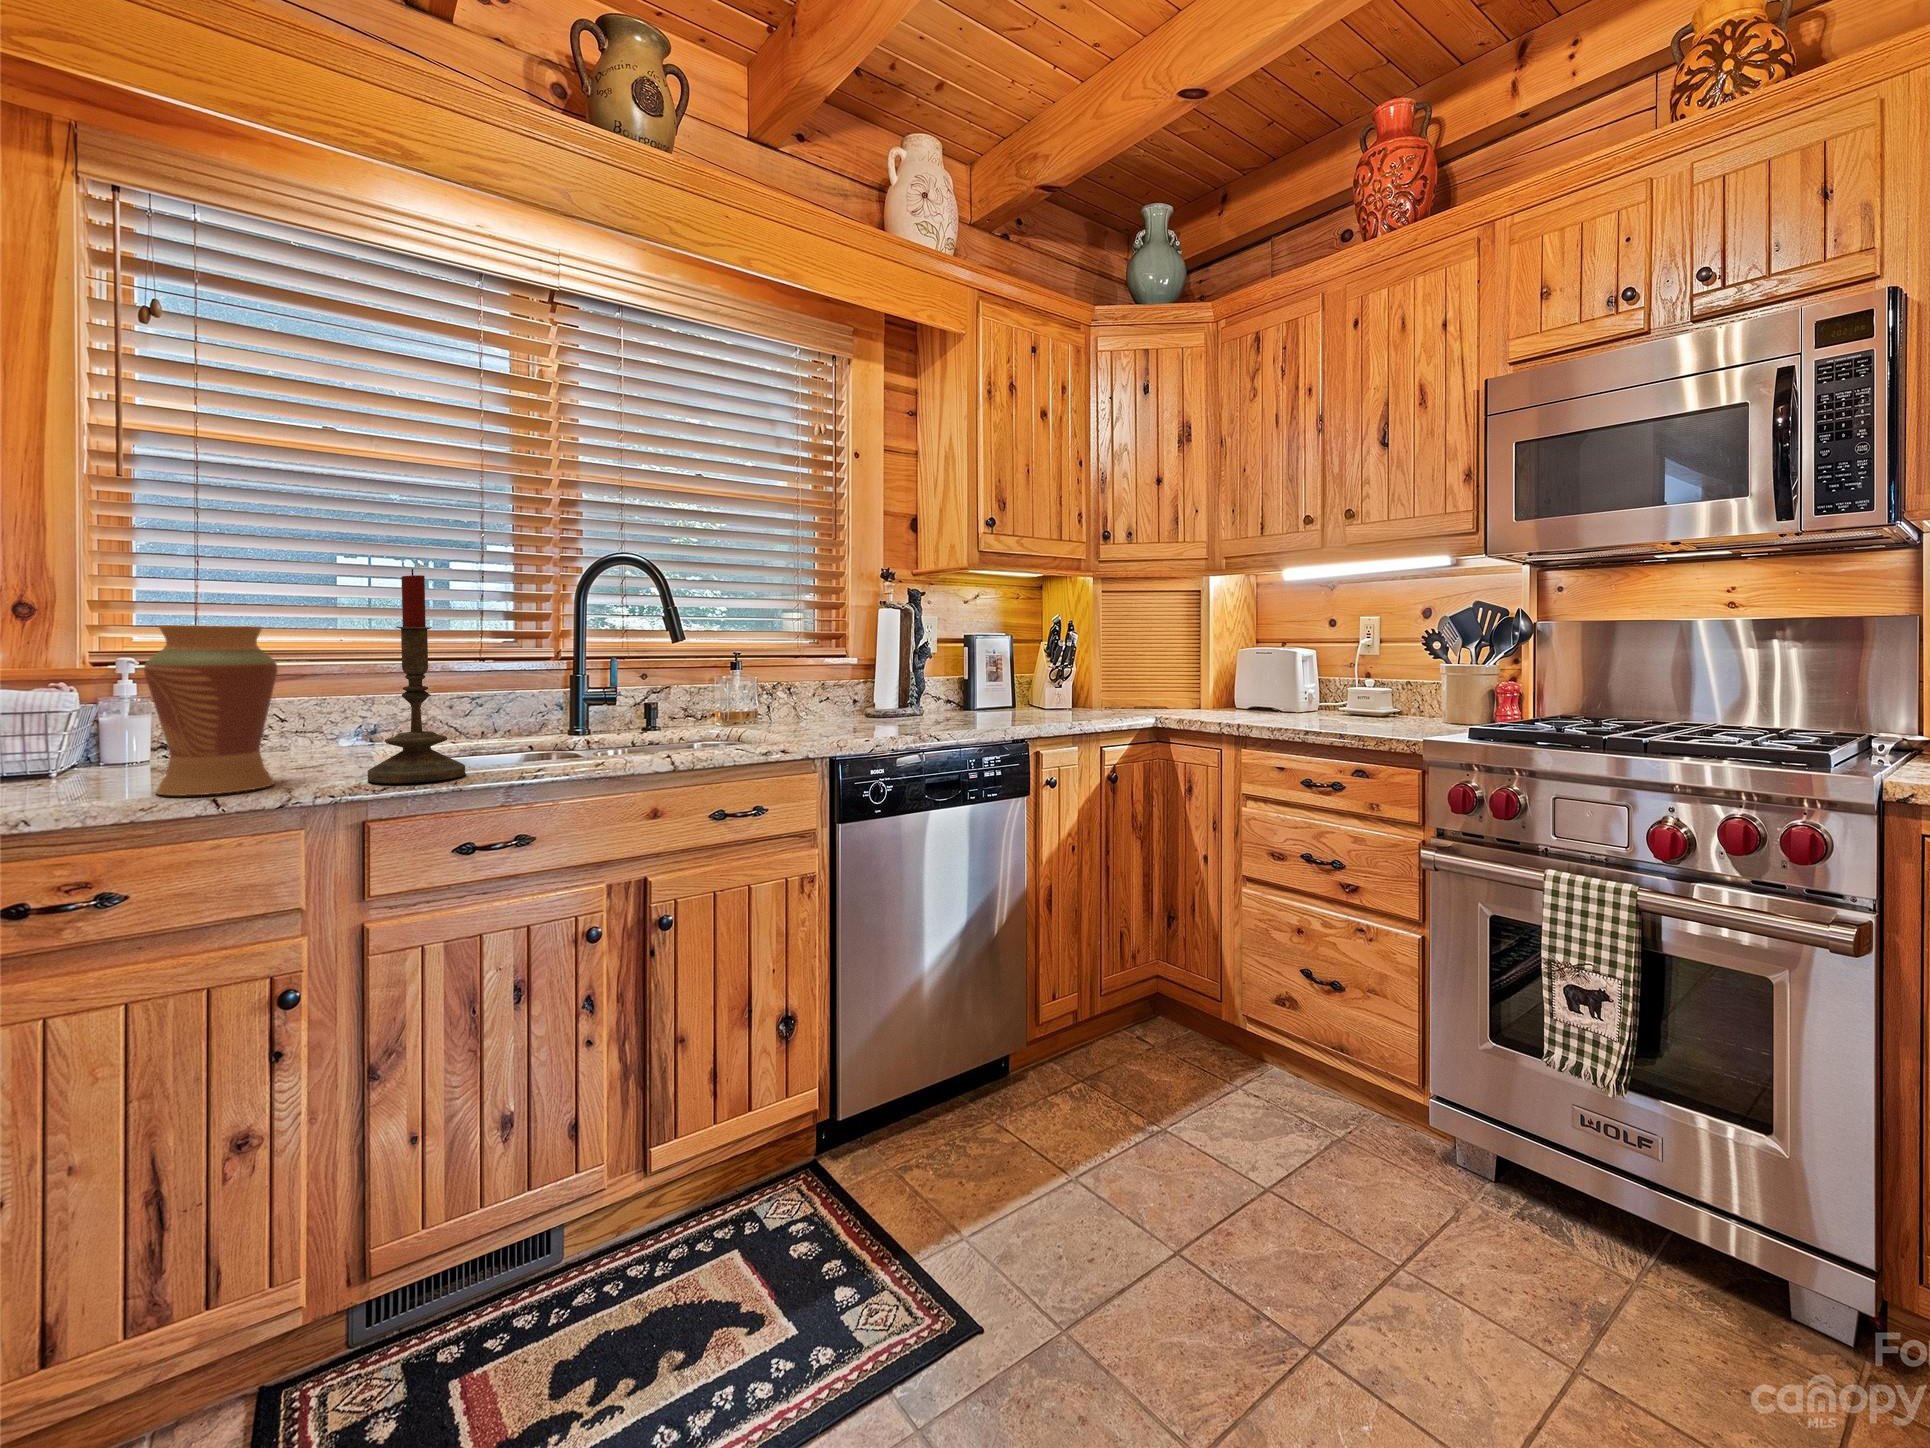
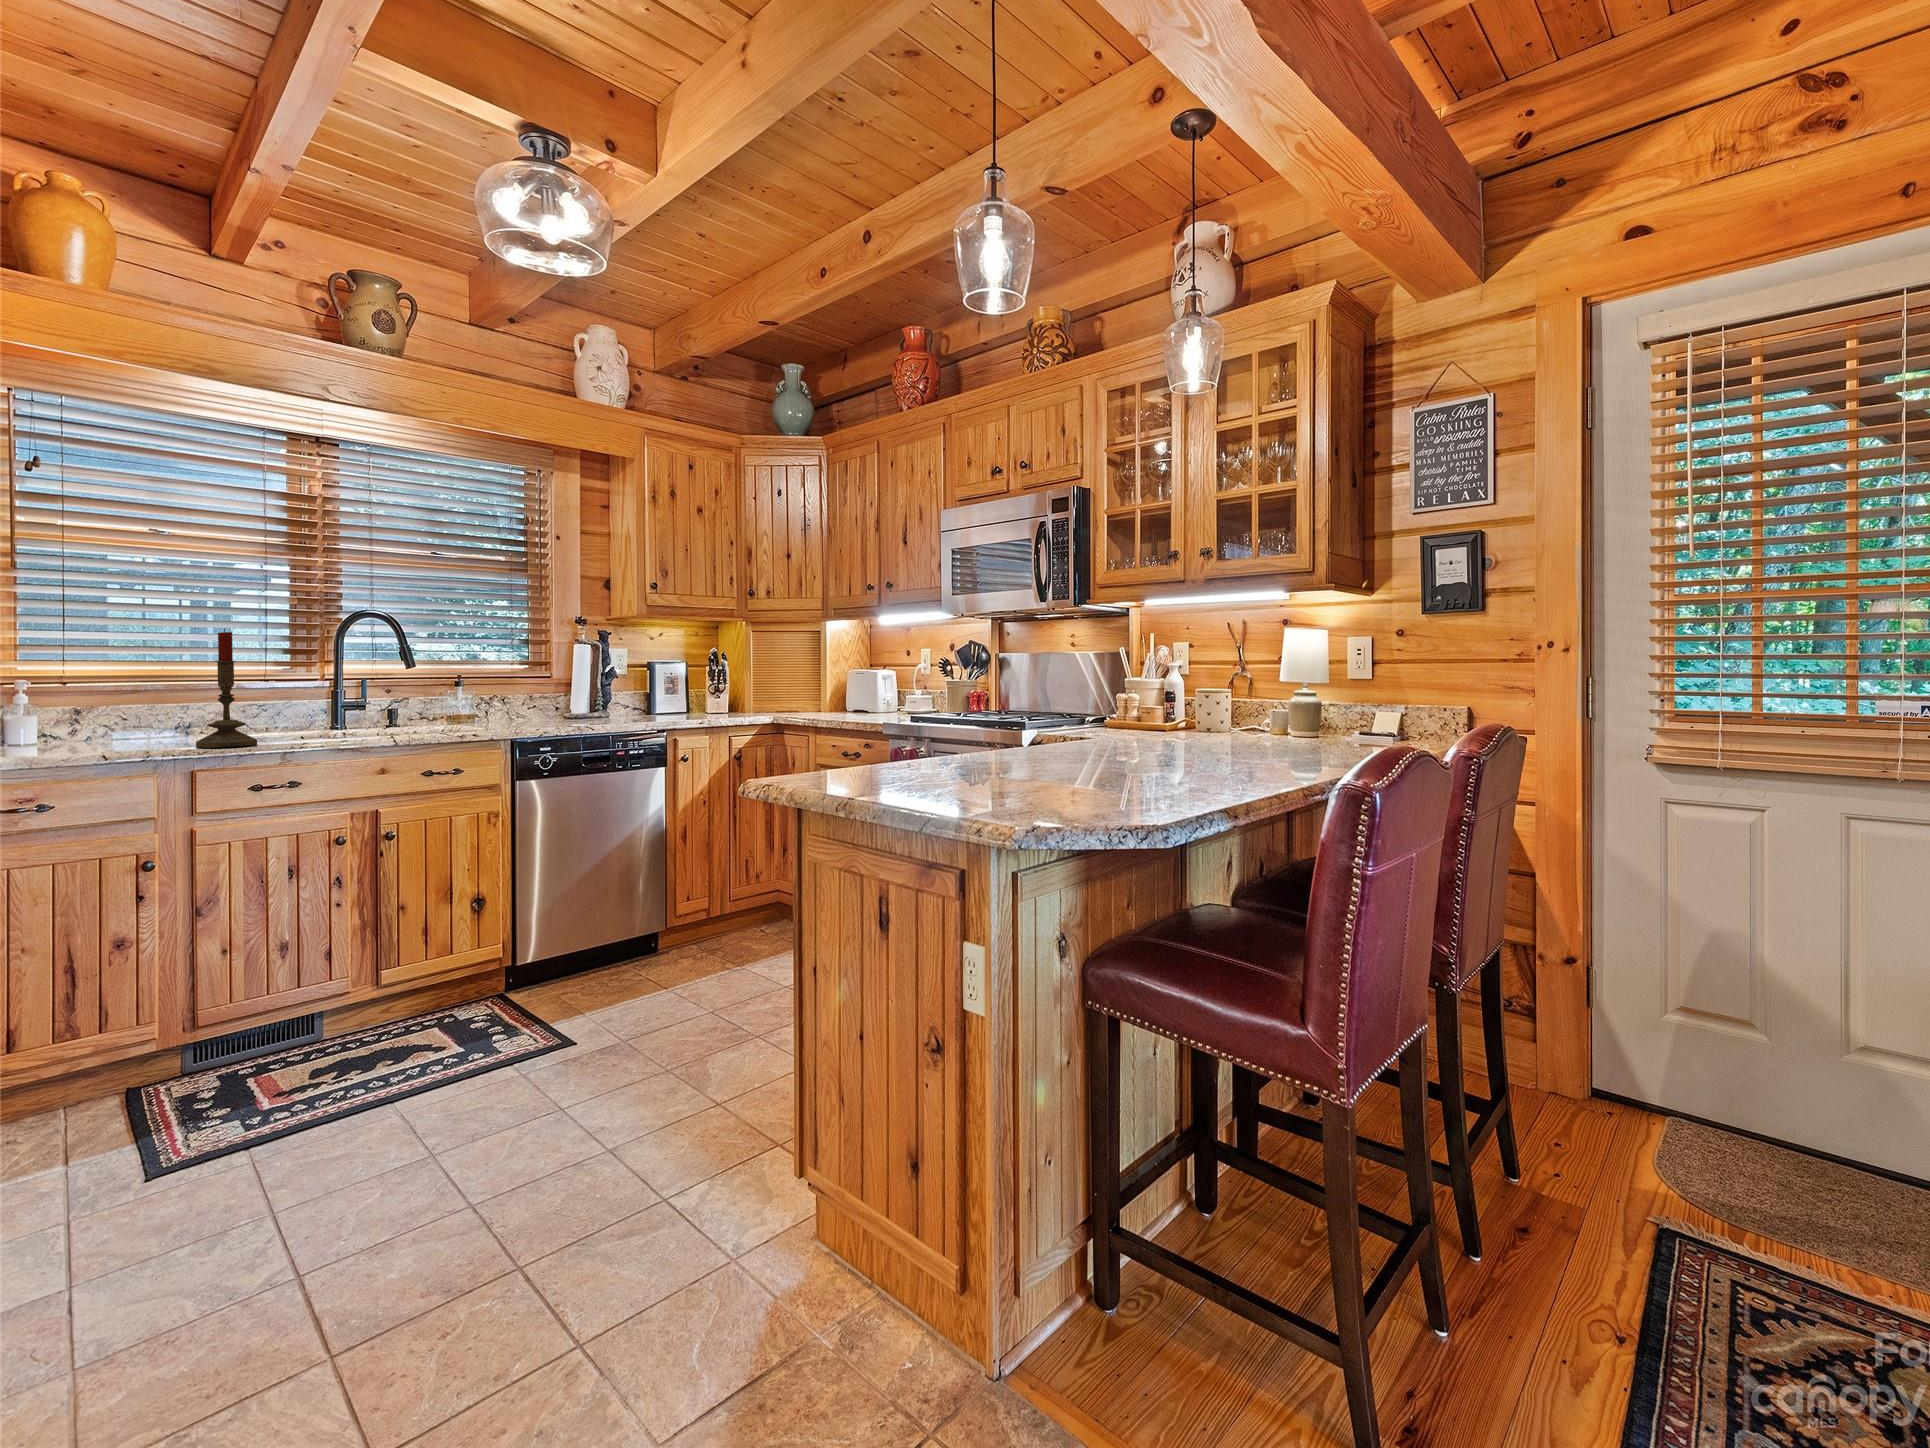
vase: present [144,625,278,796] -> none [64,662,141,753]

